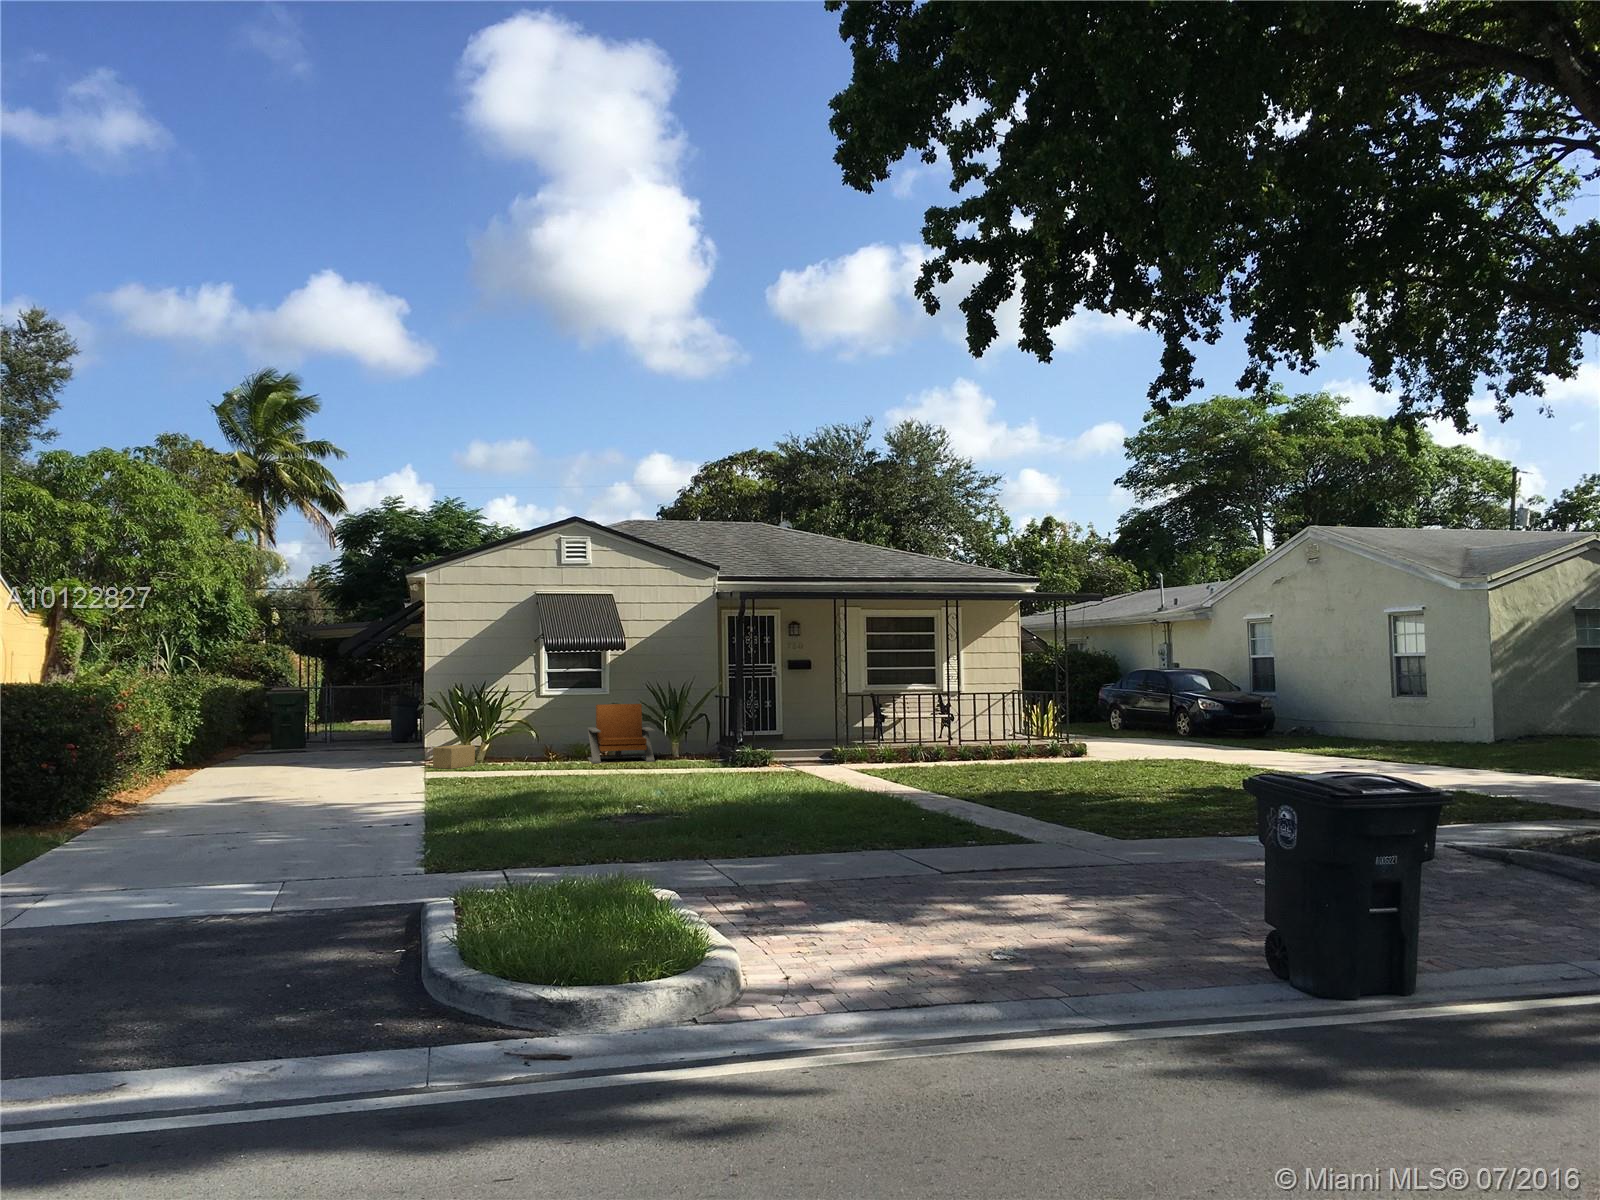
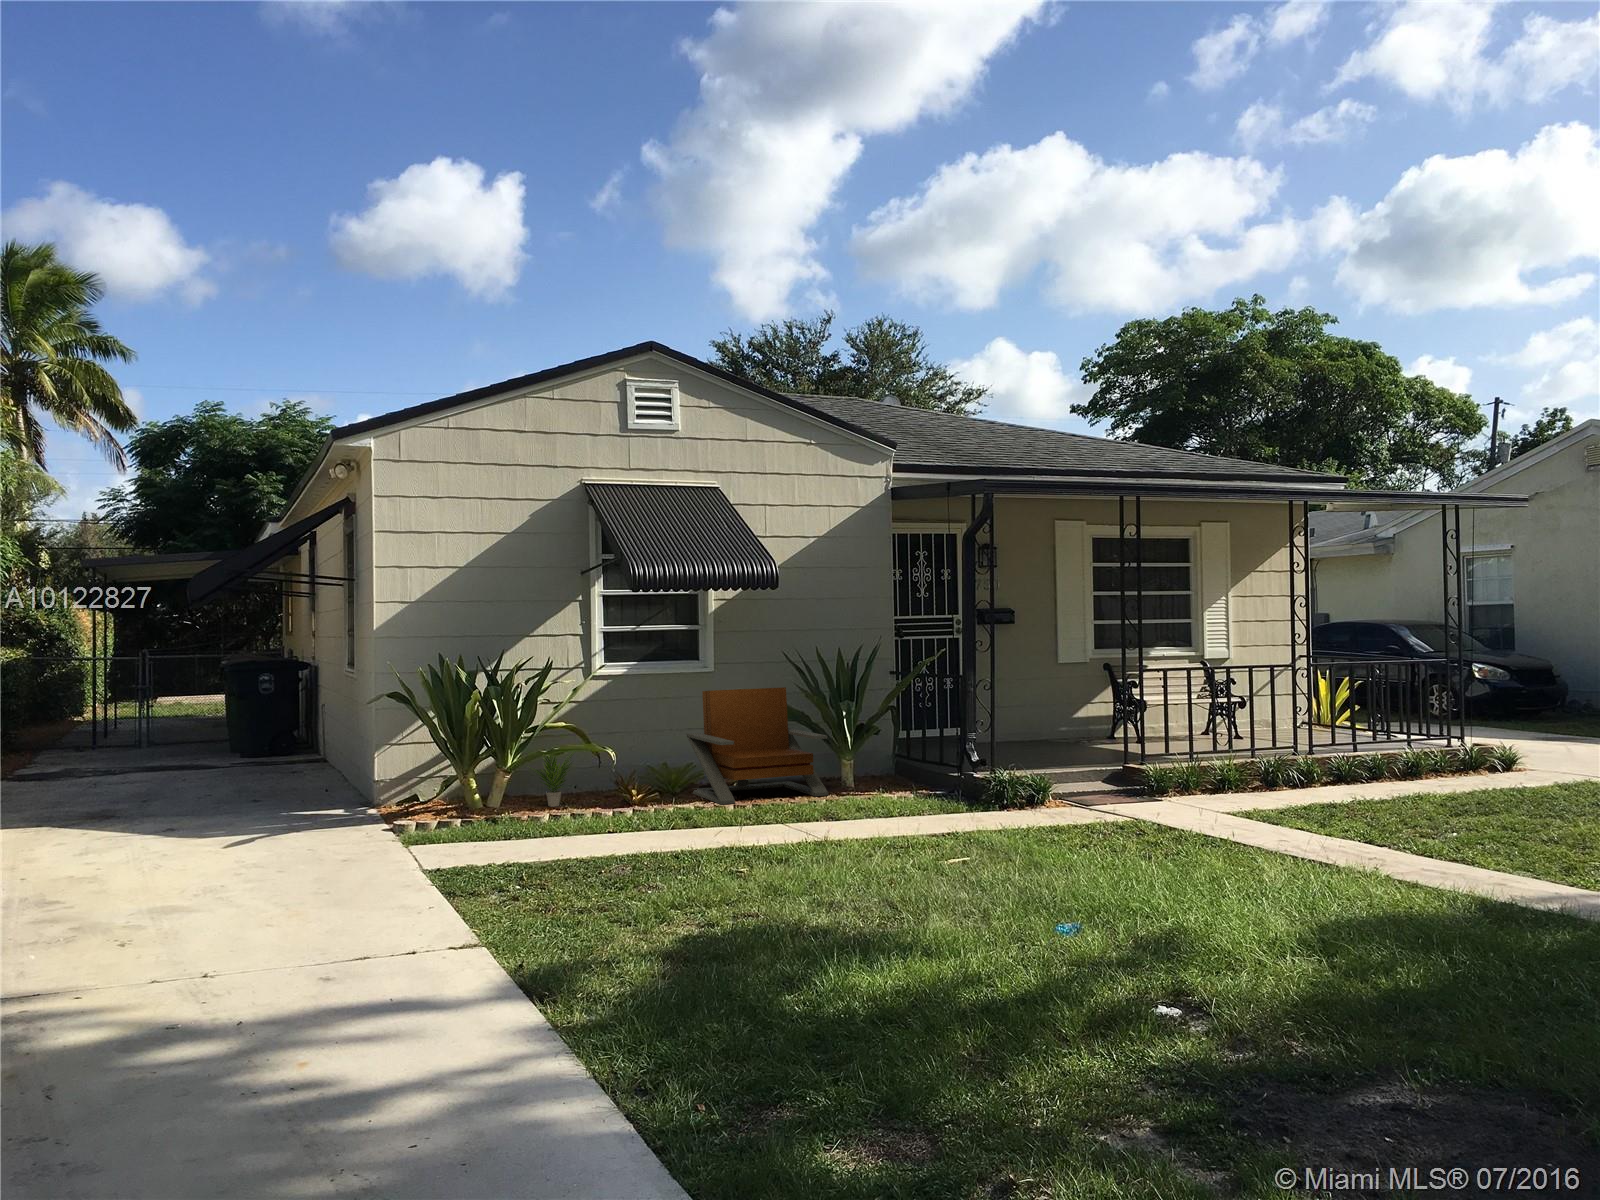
potted plant: none [497,732,524,762] -> present [530,754,572,807]
cardboard box: present [433,745,475,769] -> none [412,778,492,832]

